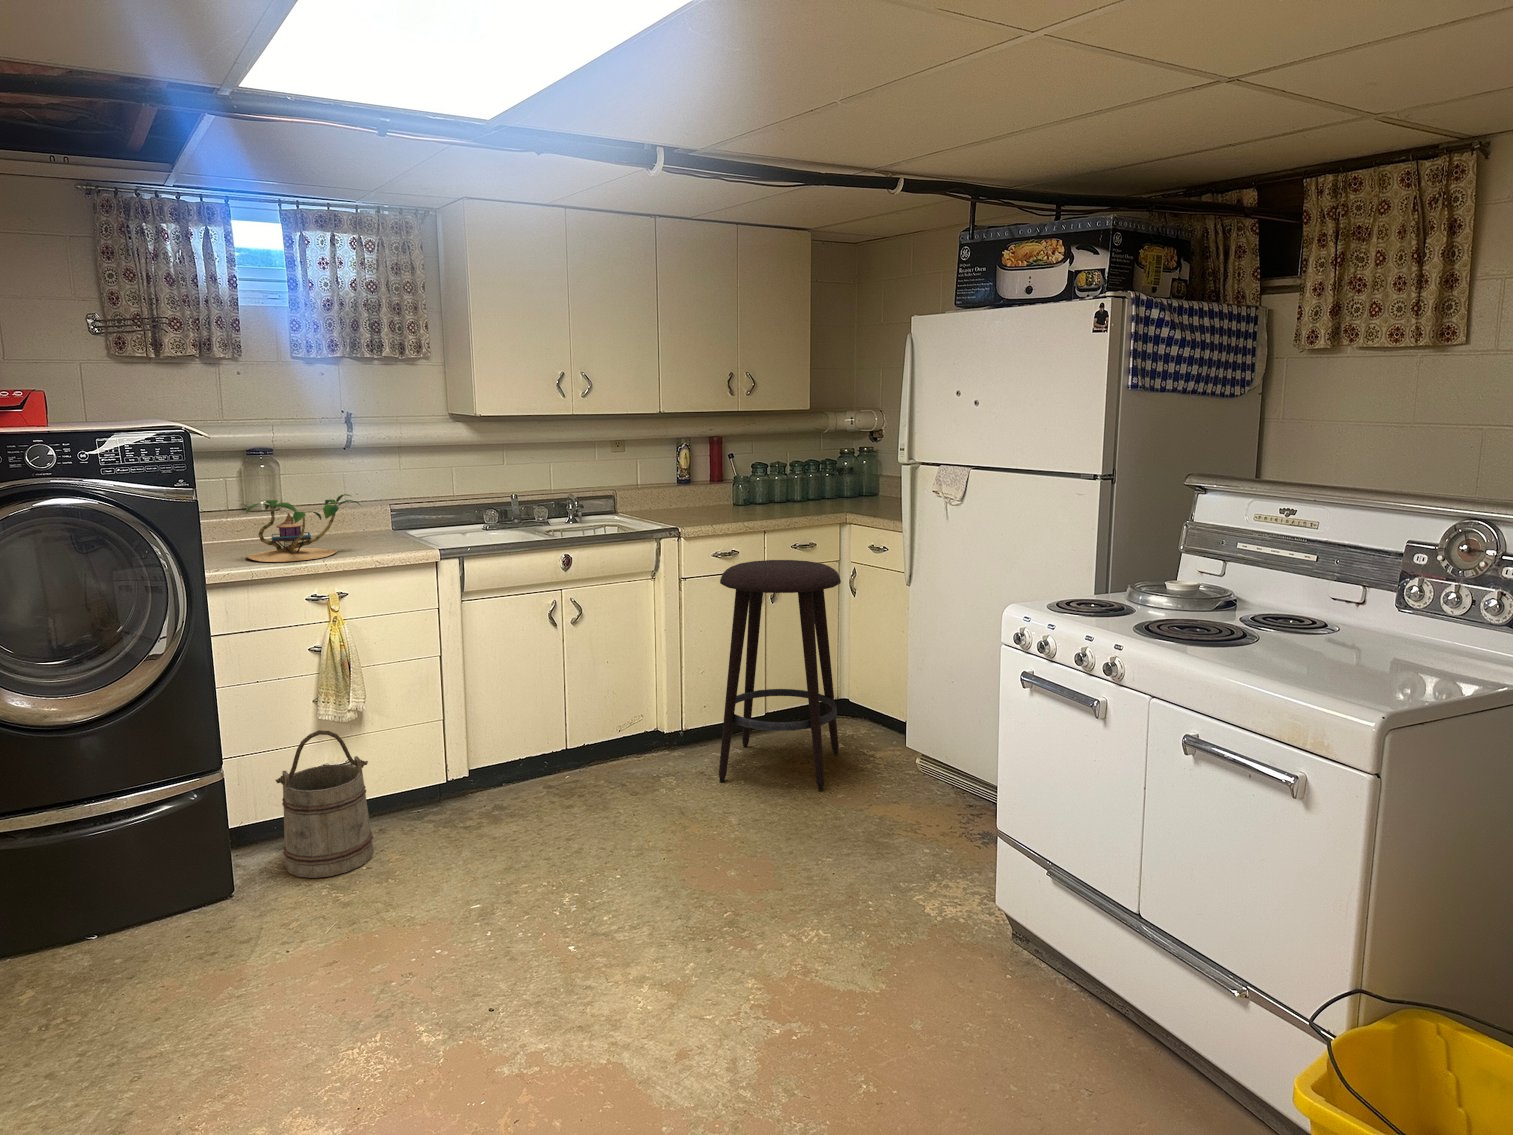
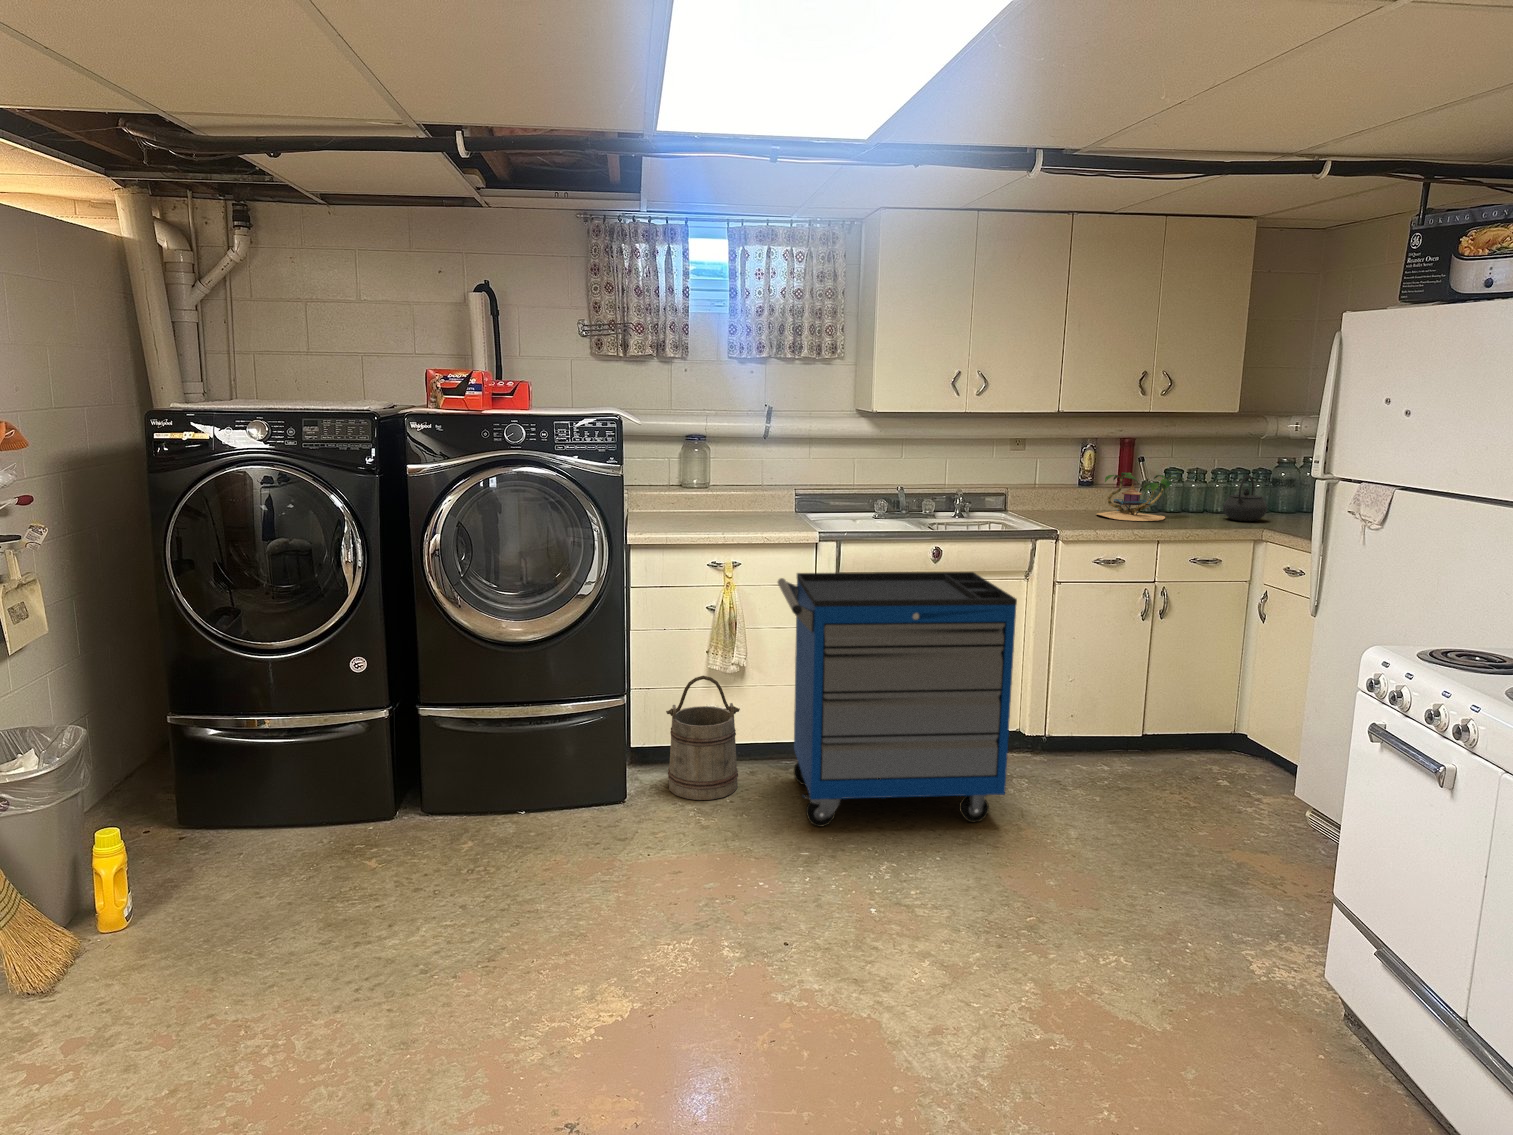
kettle: none [809,465,845,507] -> present [1223,475,1267,521]
plant: present [246,494,360,562] -> present [1097,471,1184,521]
stool: present [719,560,841,790] -> none [1070,571,1230,821]
storage cabinet: none [399,578,671,874] -> present [778,572,1017,827]

